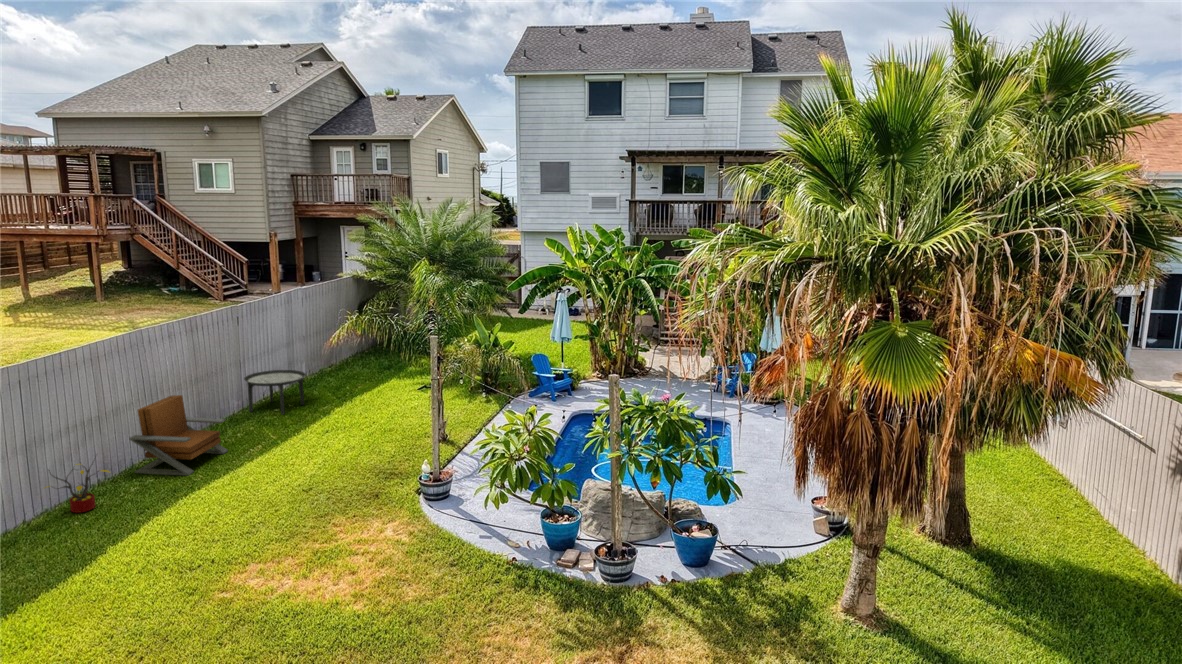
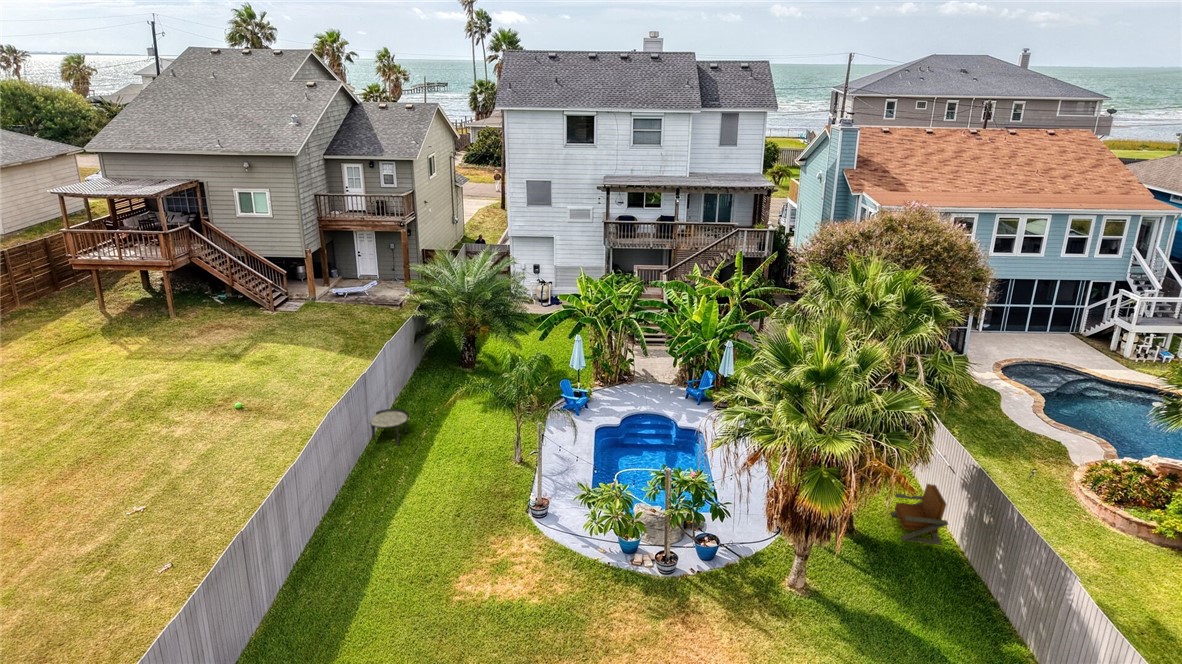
lounge chair: present [129,395,228,476] -> present [891,484,948,545]
decorative plant: present [45,464,109,513] -> none [311,511,341,550]

